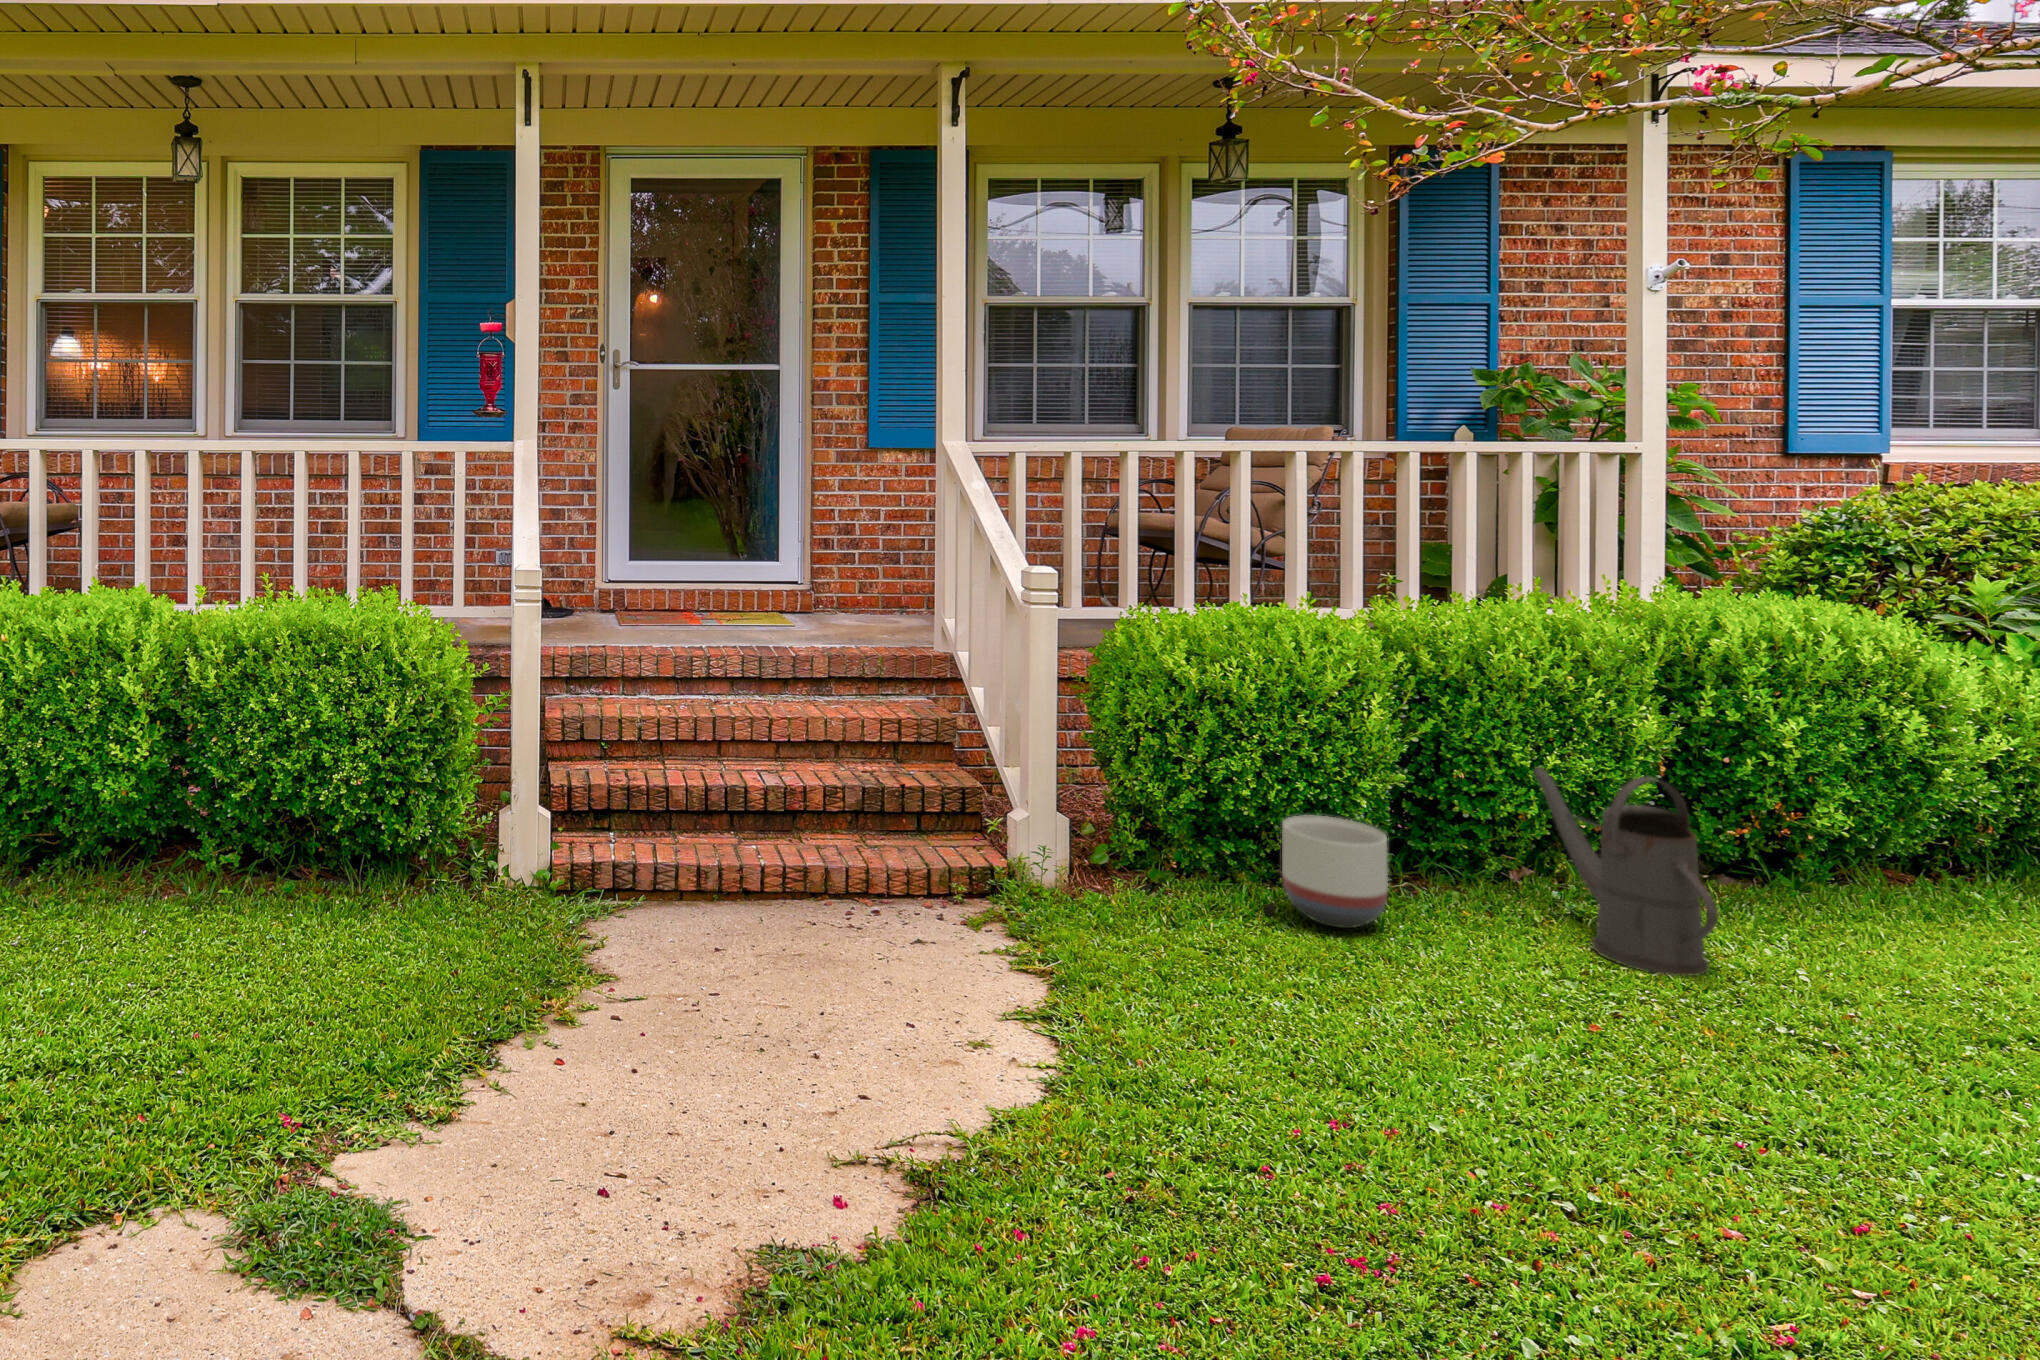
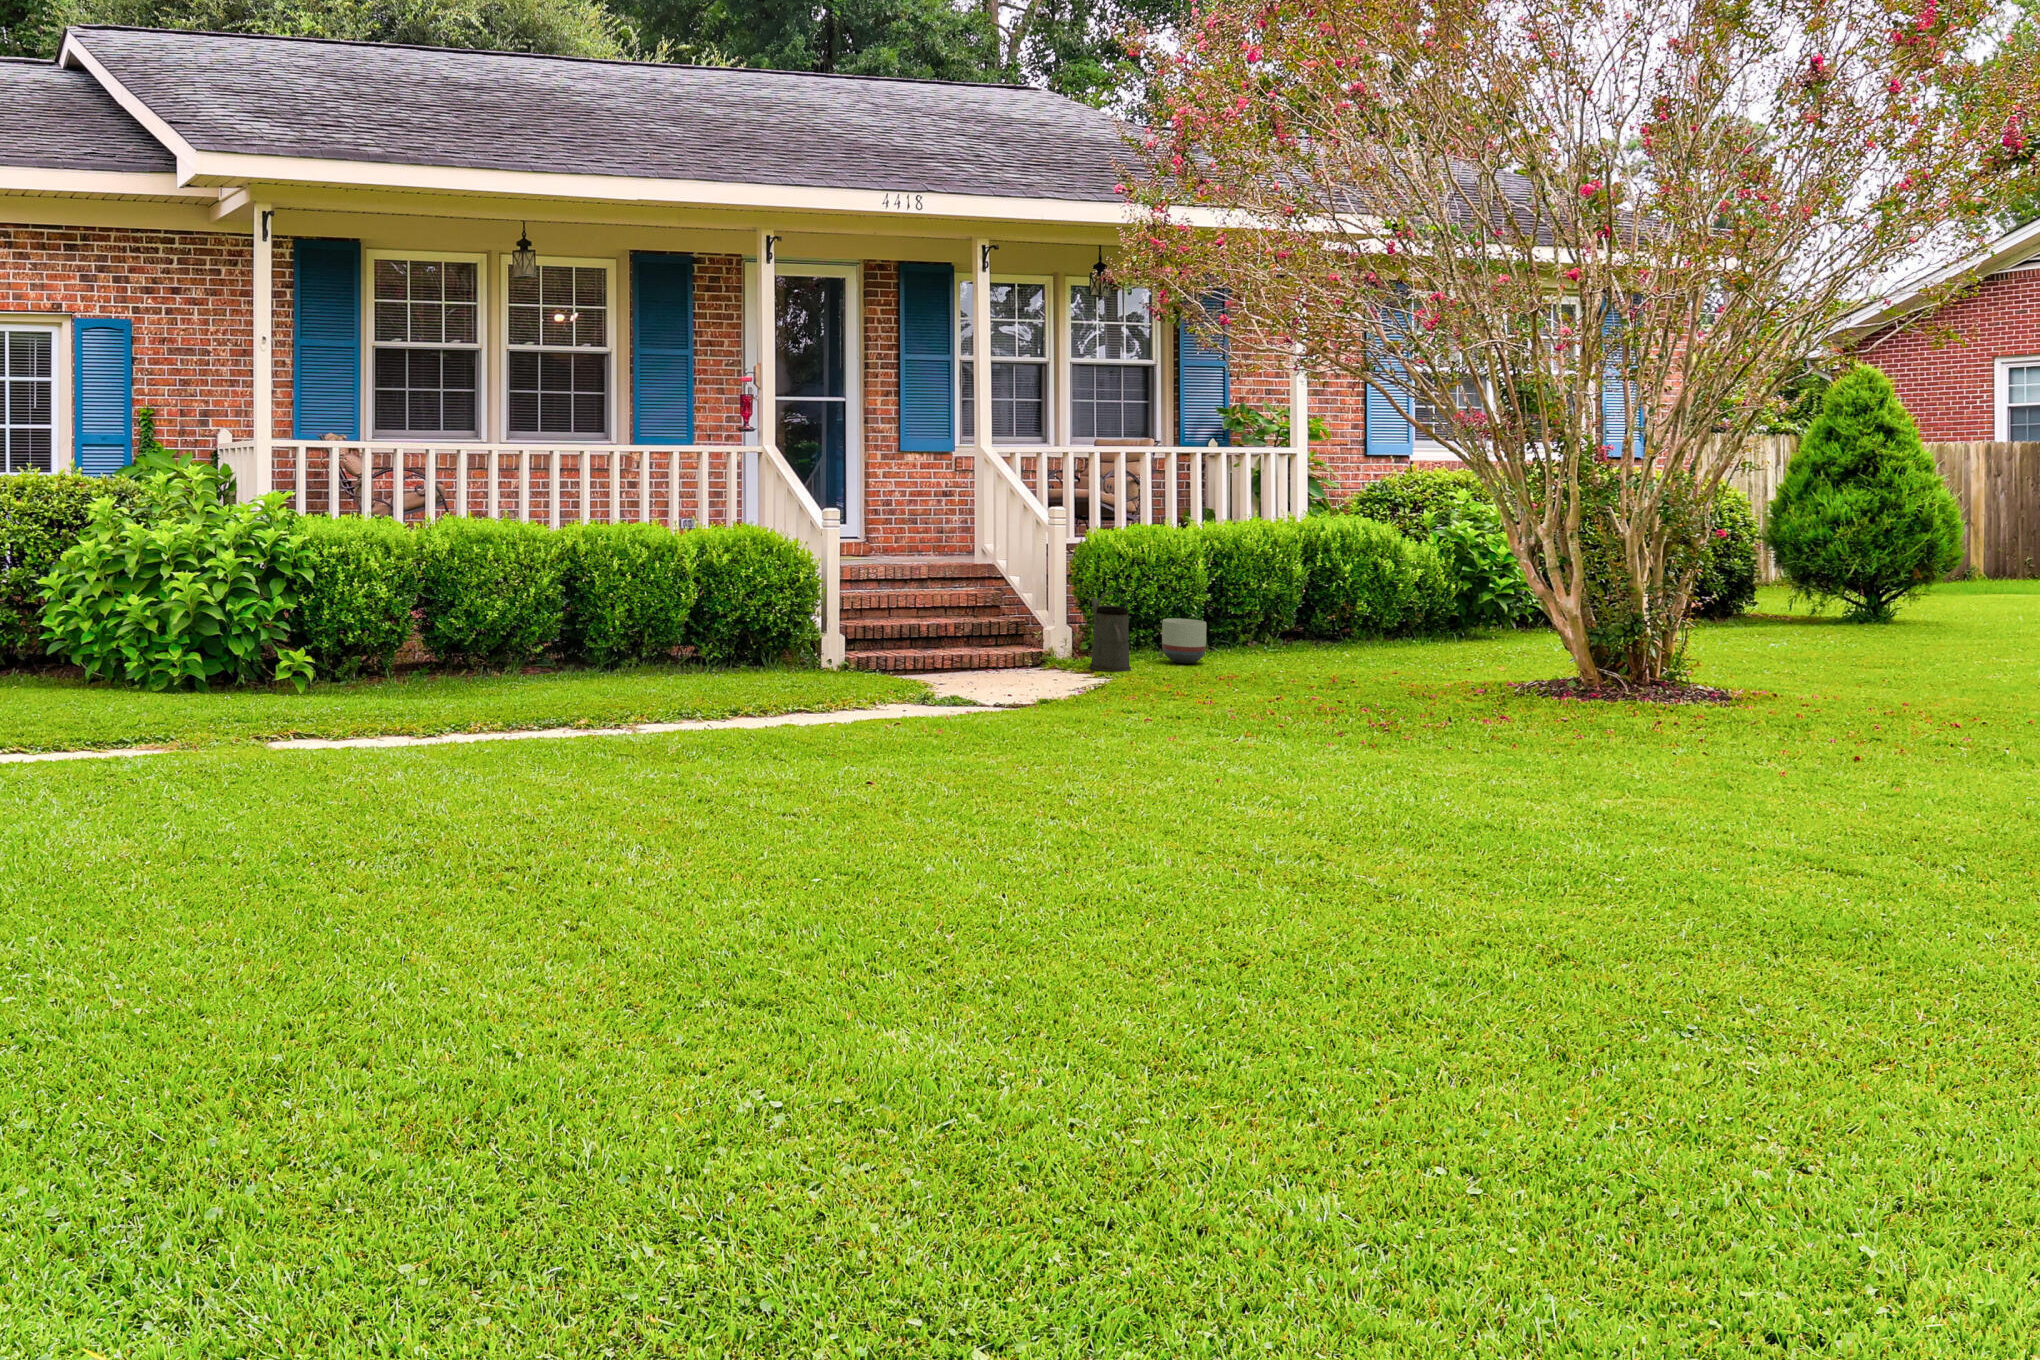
watering can: present [1534,767,1718,976] -> present [1090,592,1131,672]

